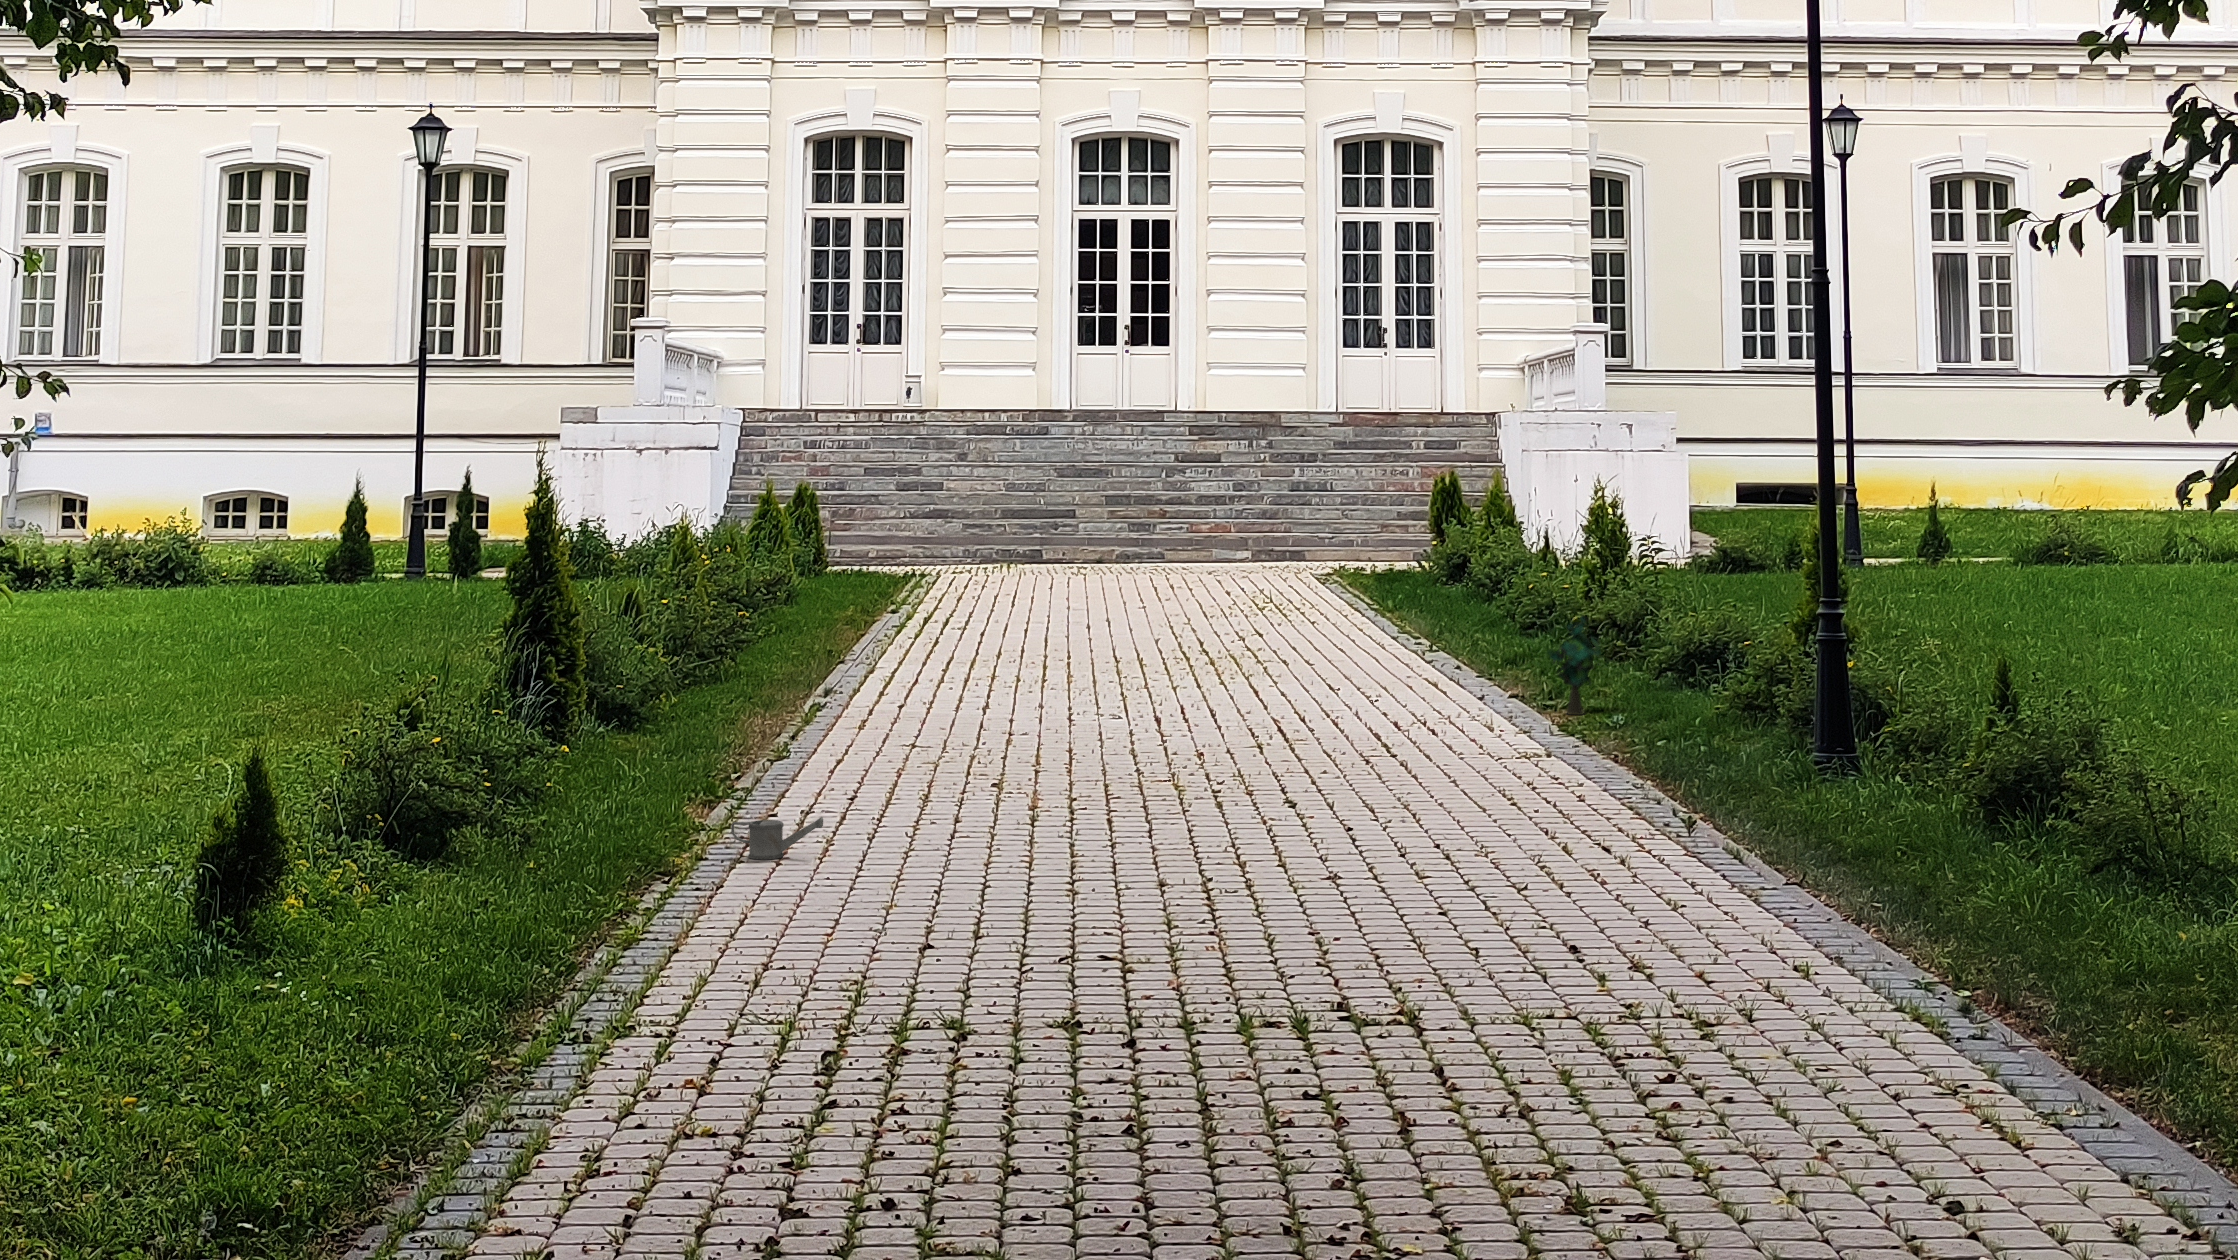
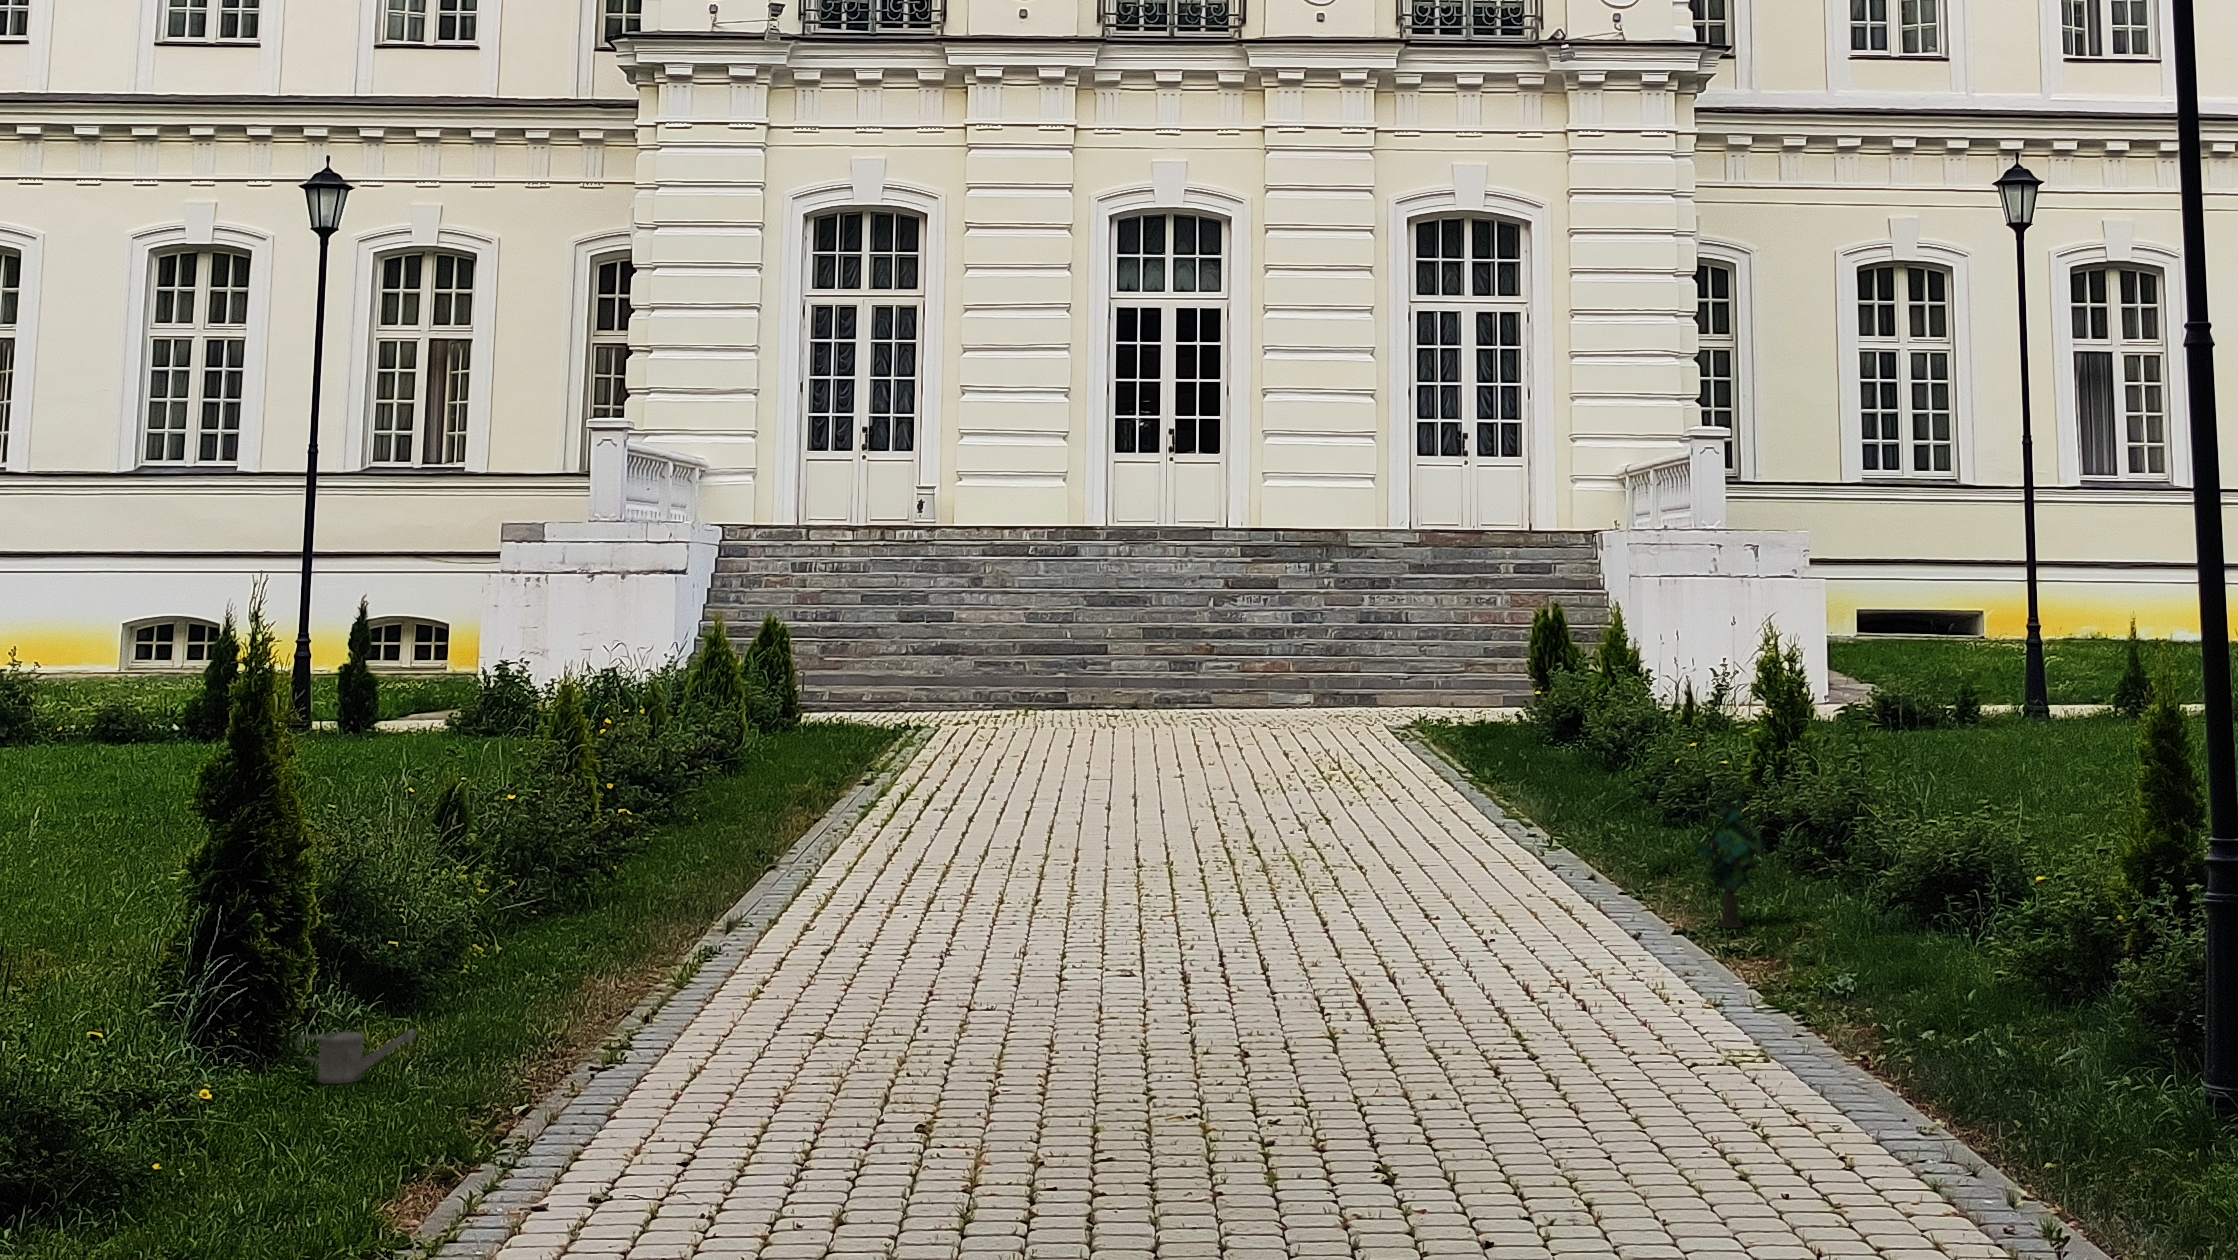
watering can: present [731,817,823,860] -> present [297,1029,414,1084]

